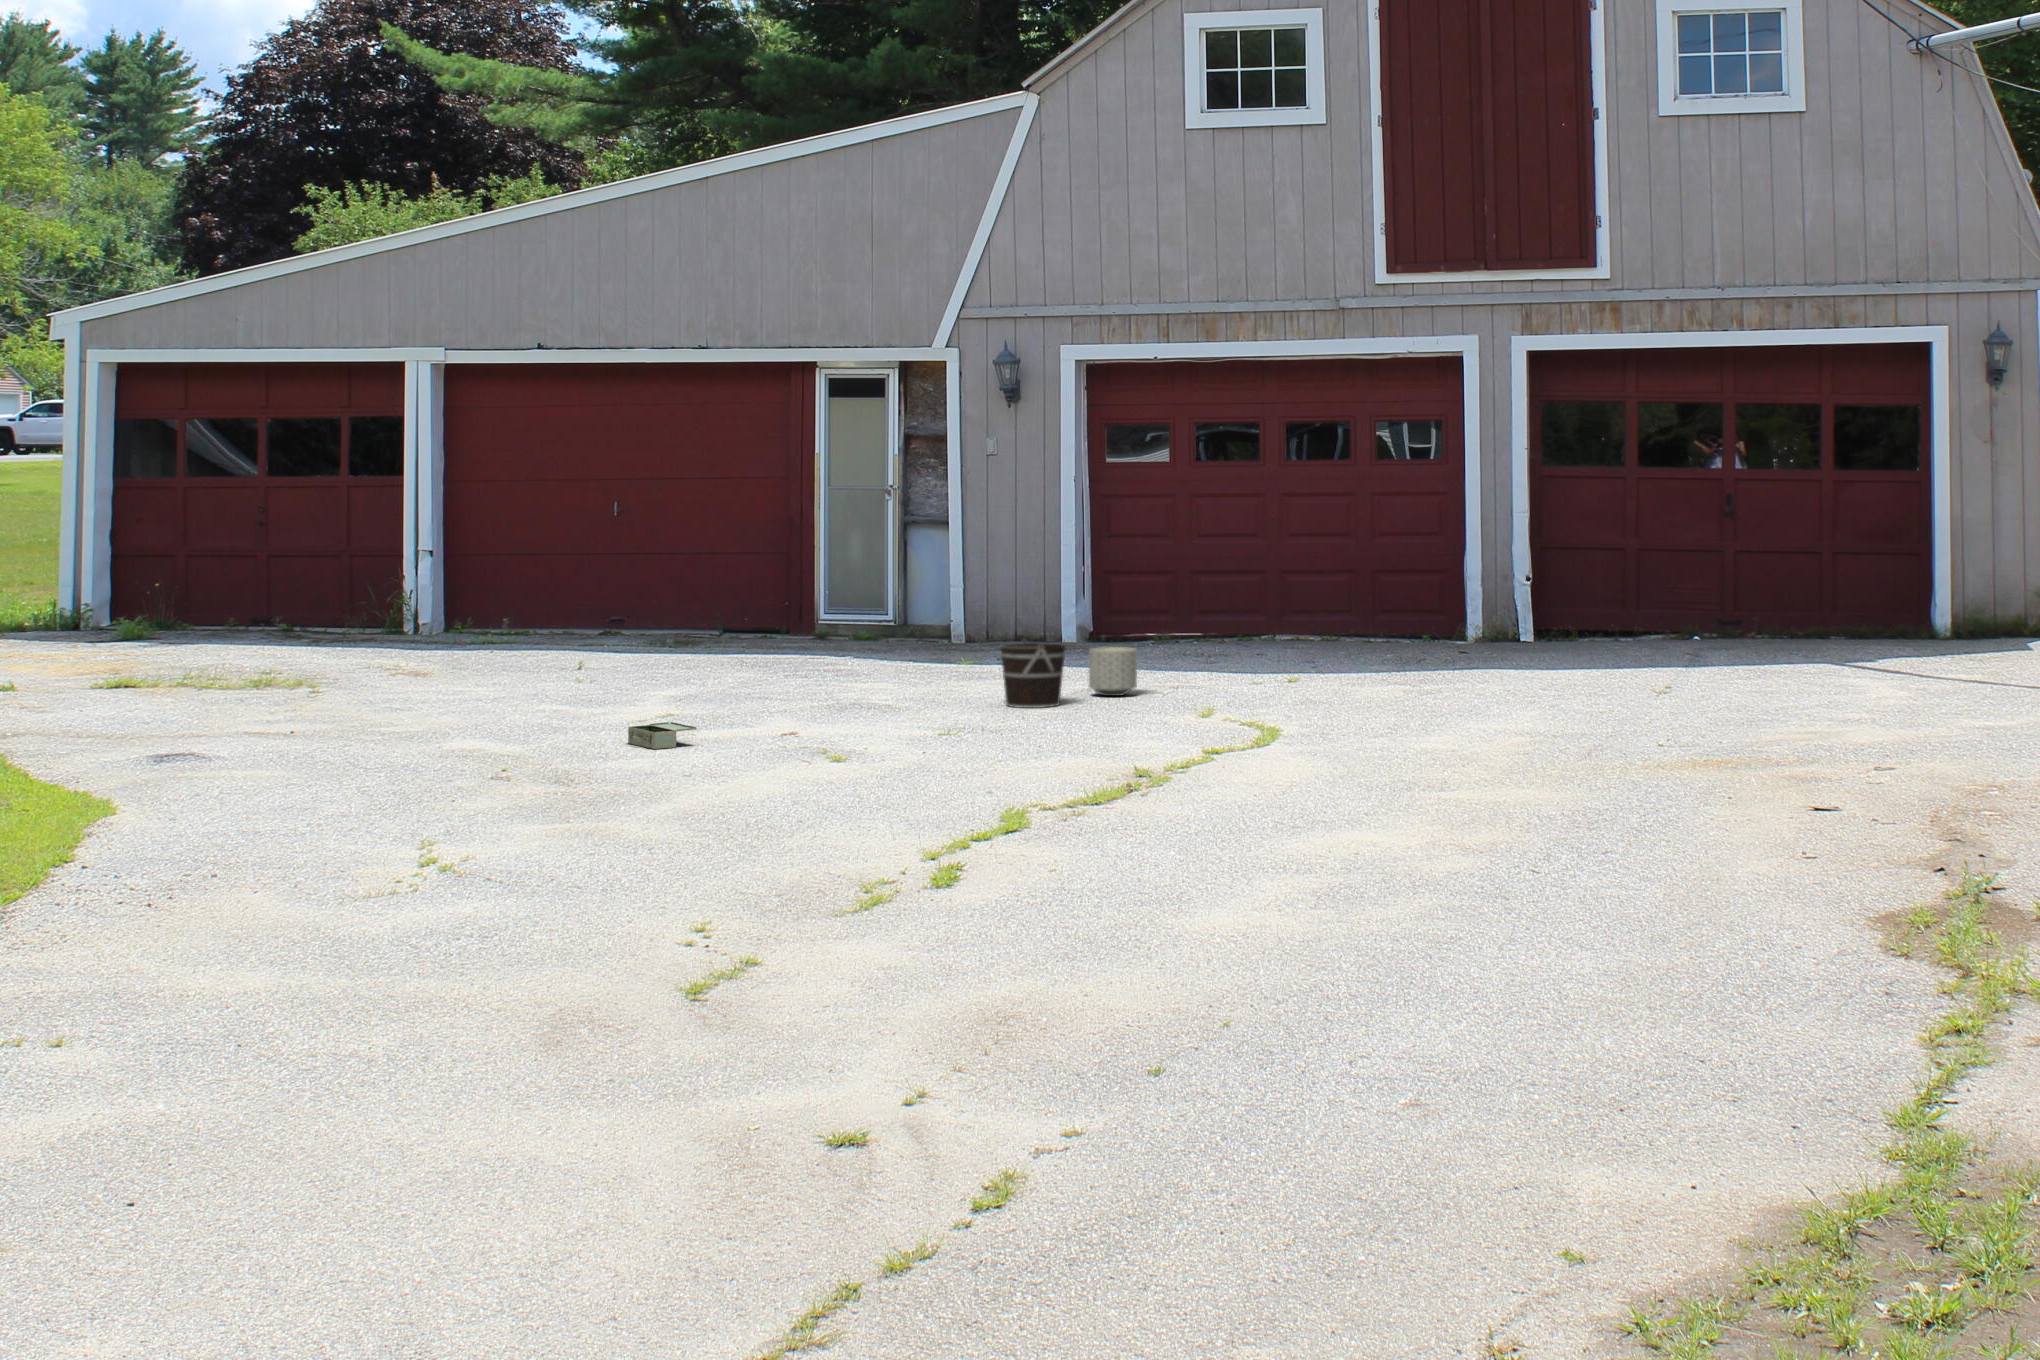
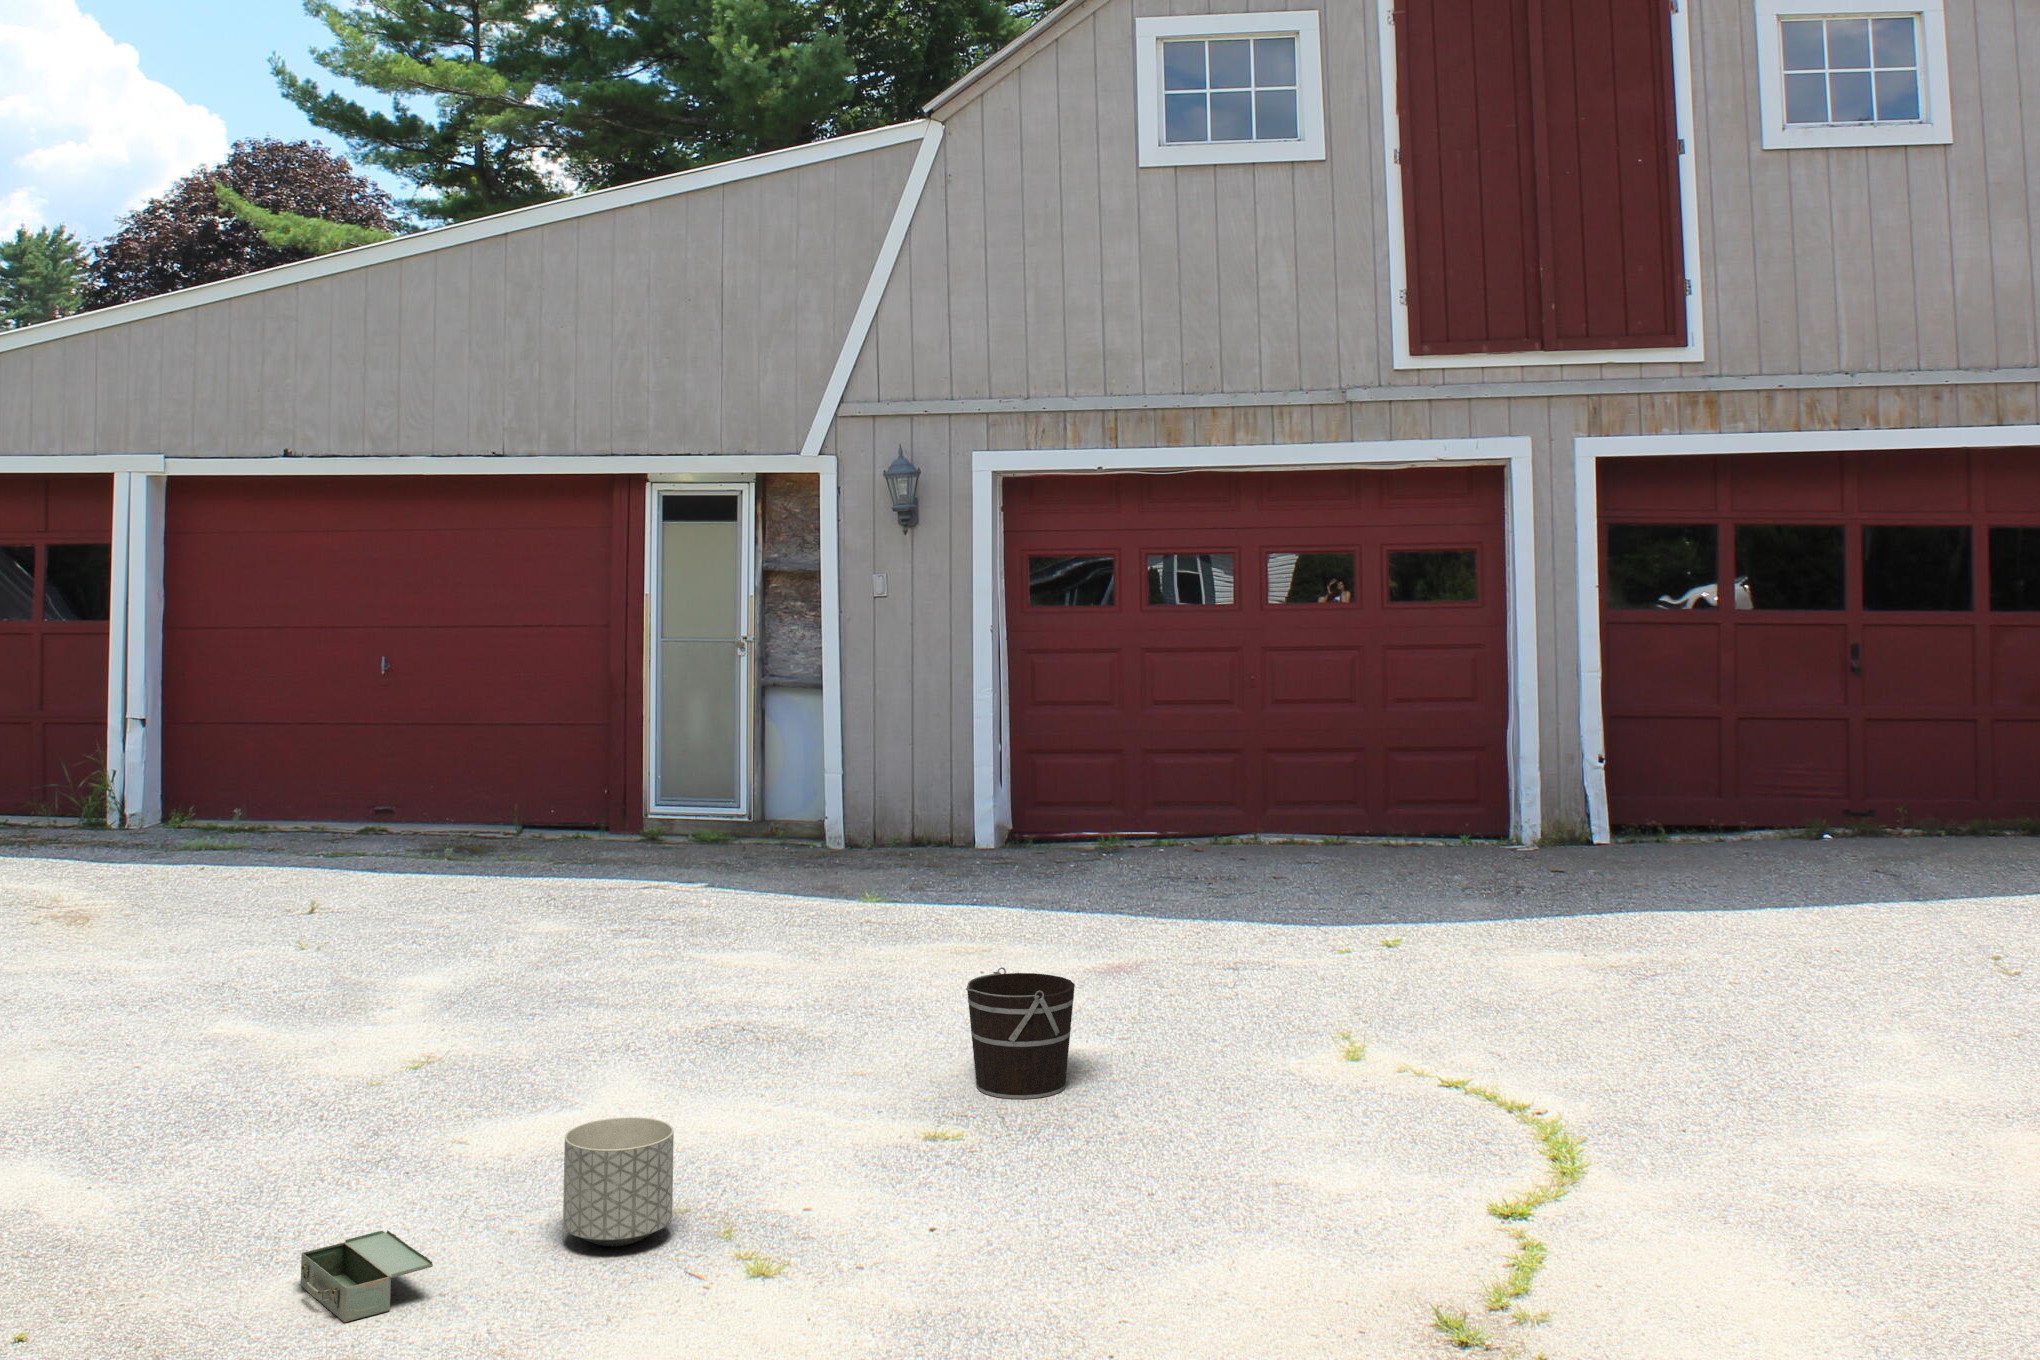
planter: present [1089,647,1137,696] -> present [563,1117,674,1247]

